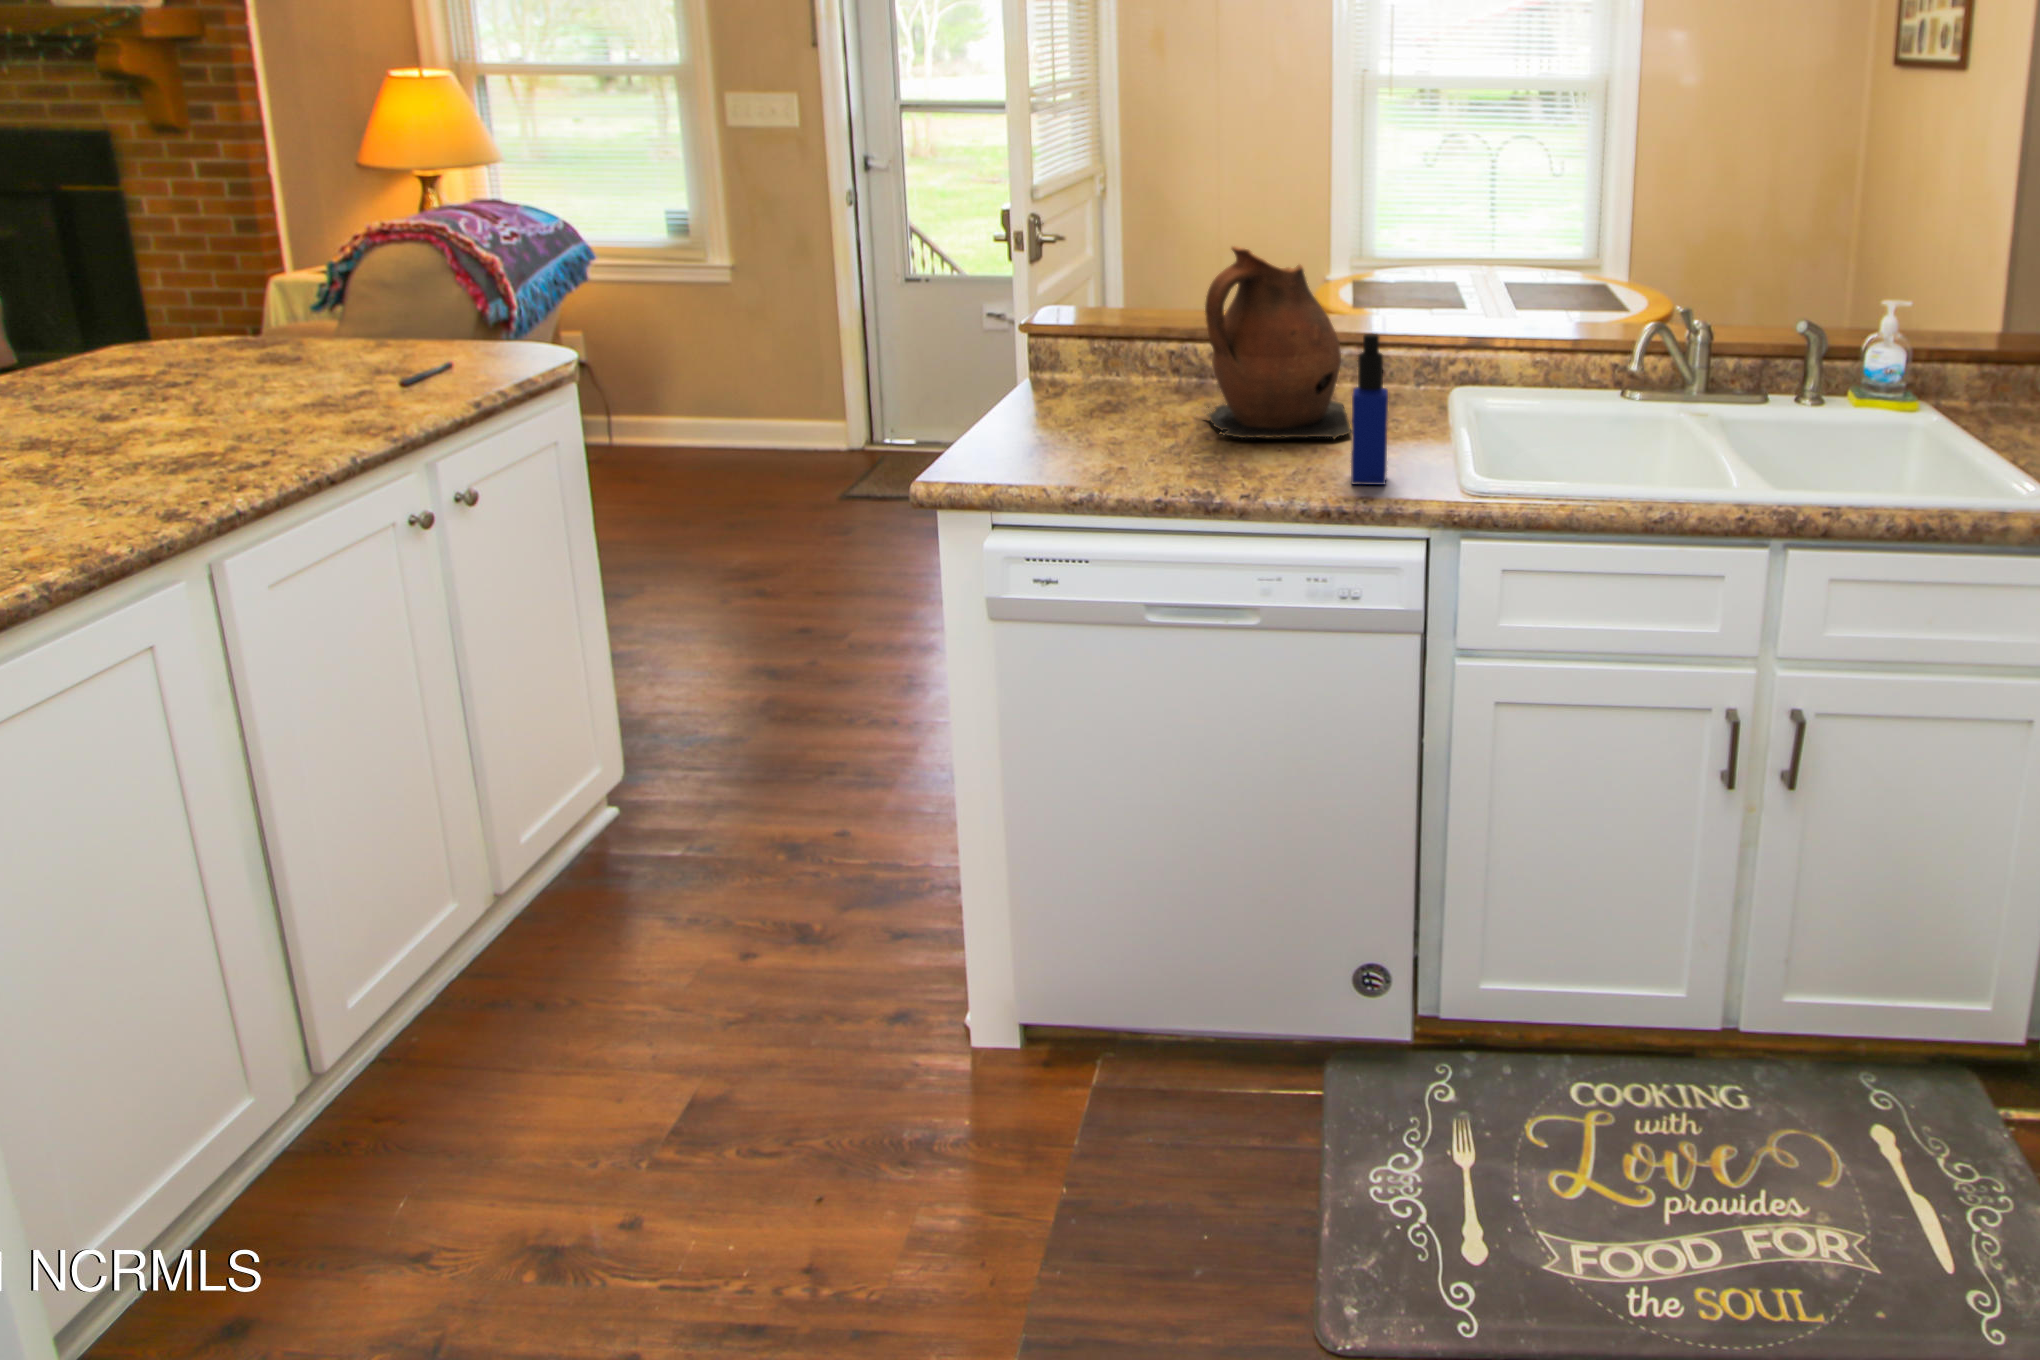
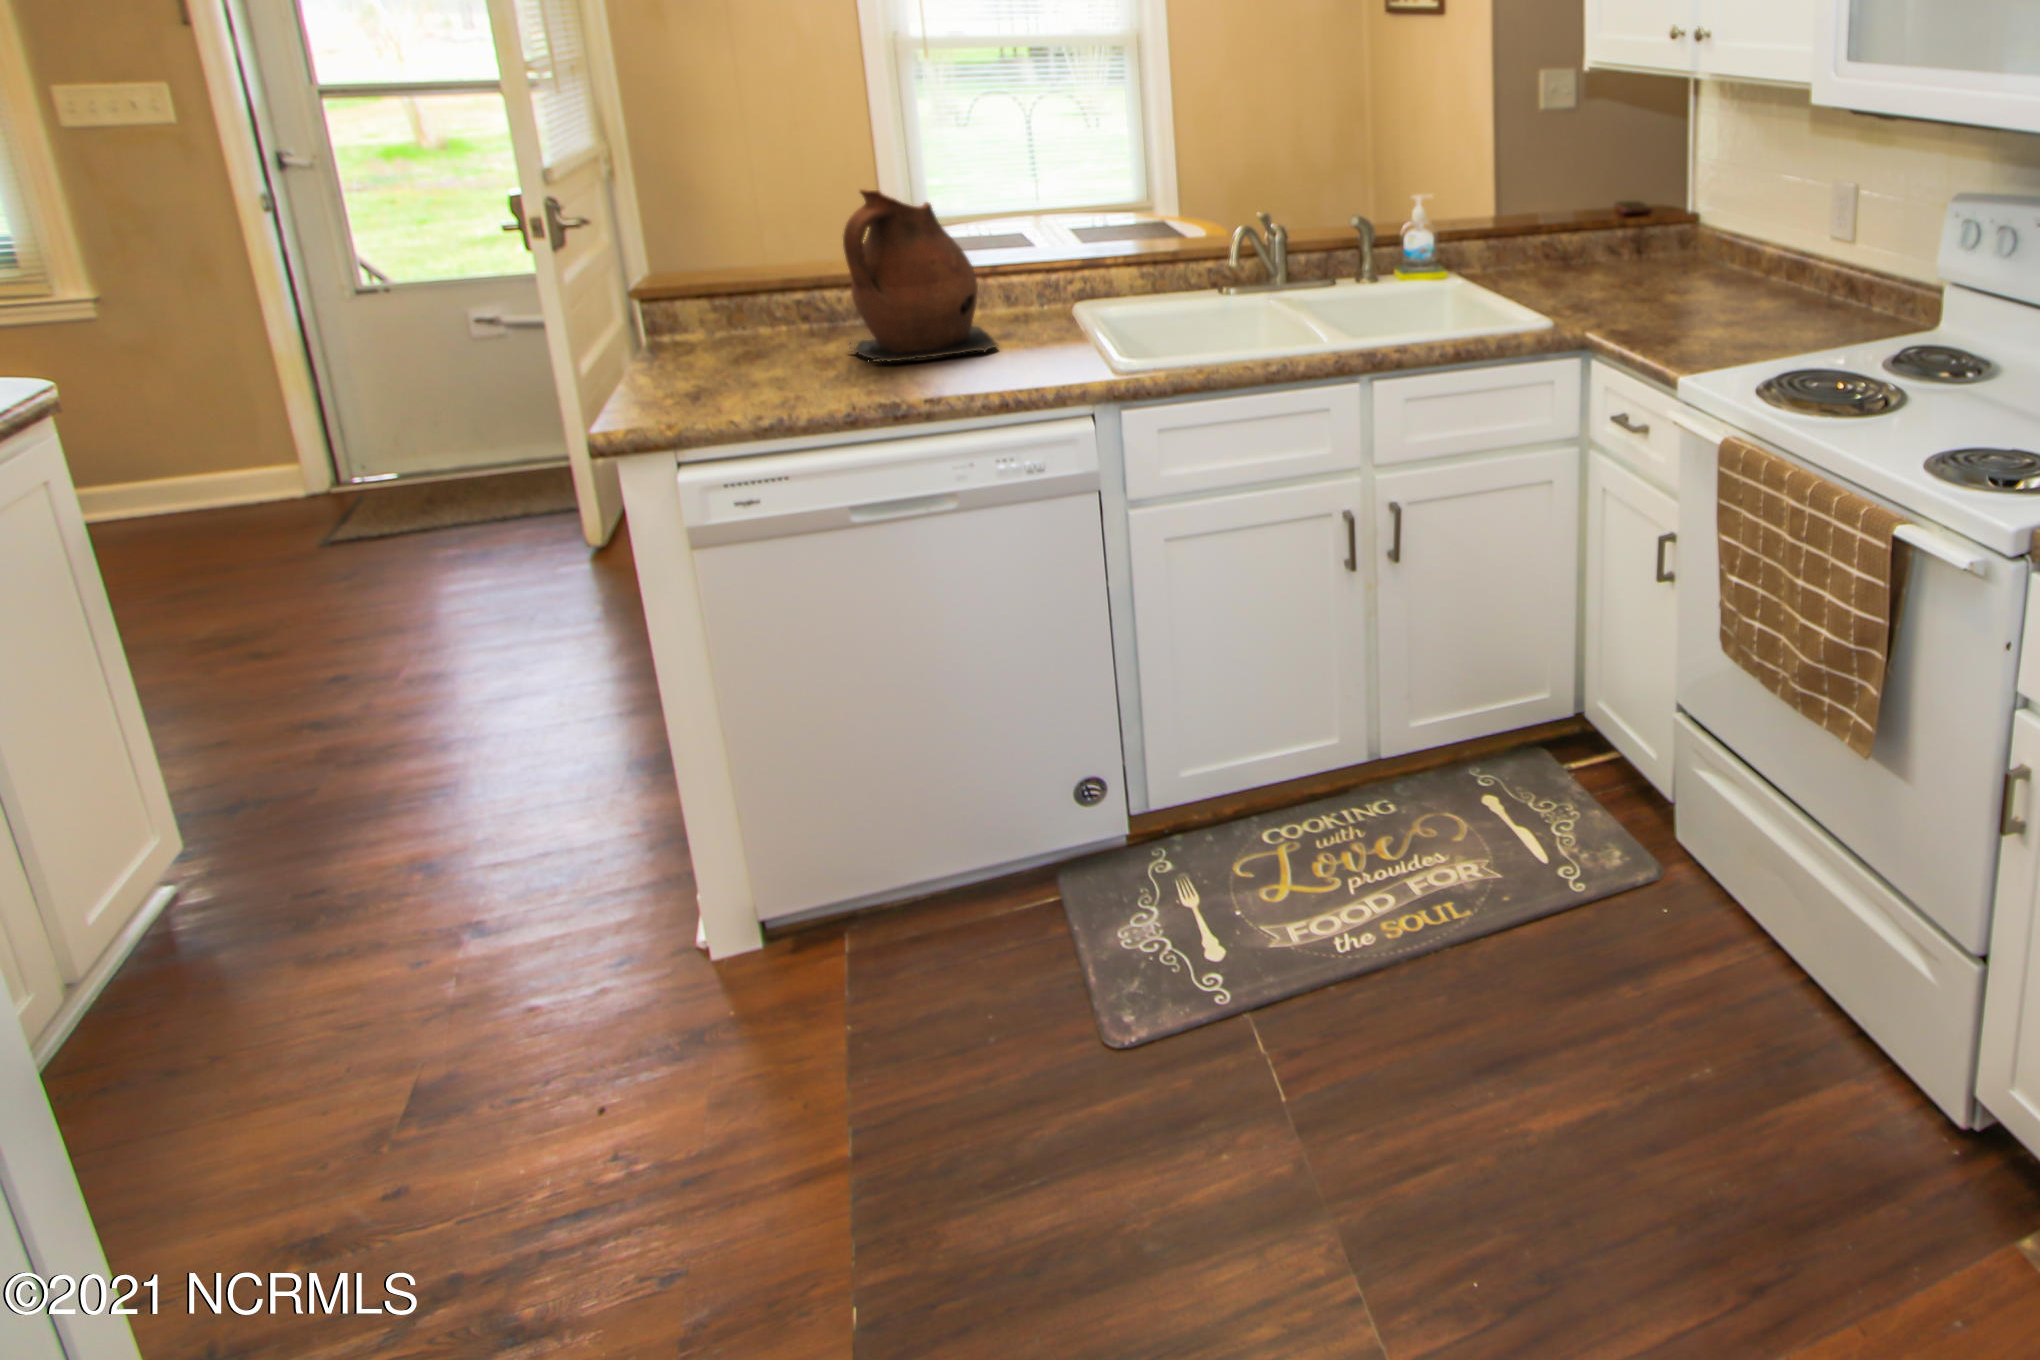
bottle: present [1351,334,1388,485] -> none [1006,249,1048,380]

